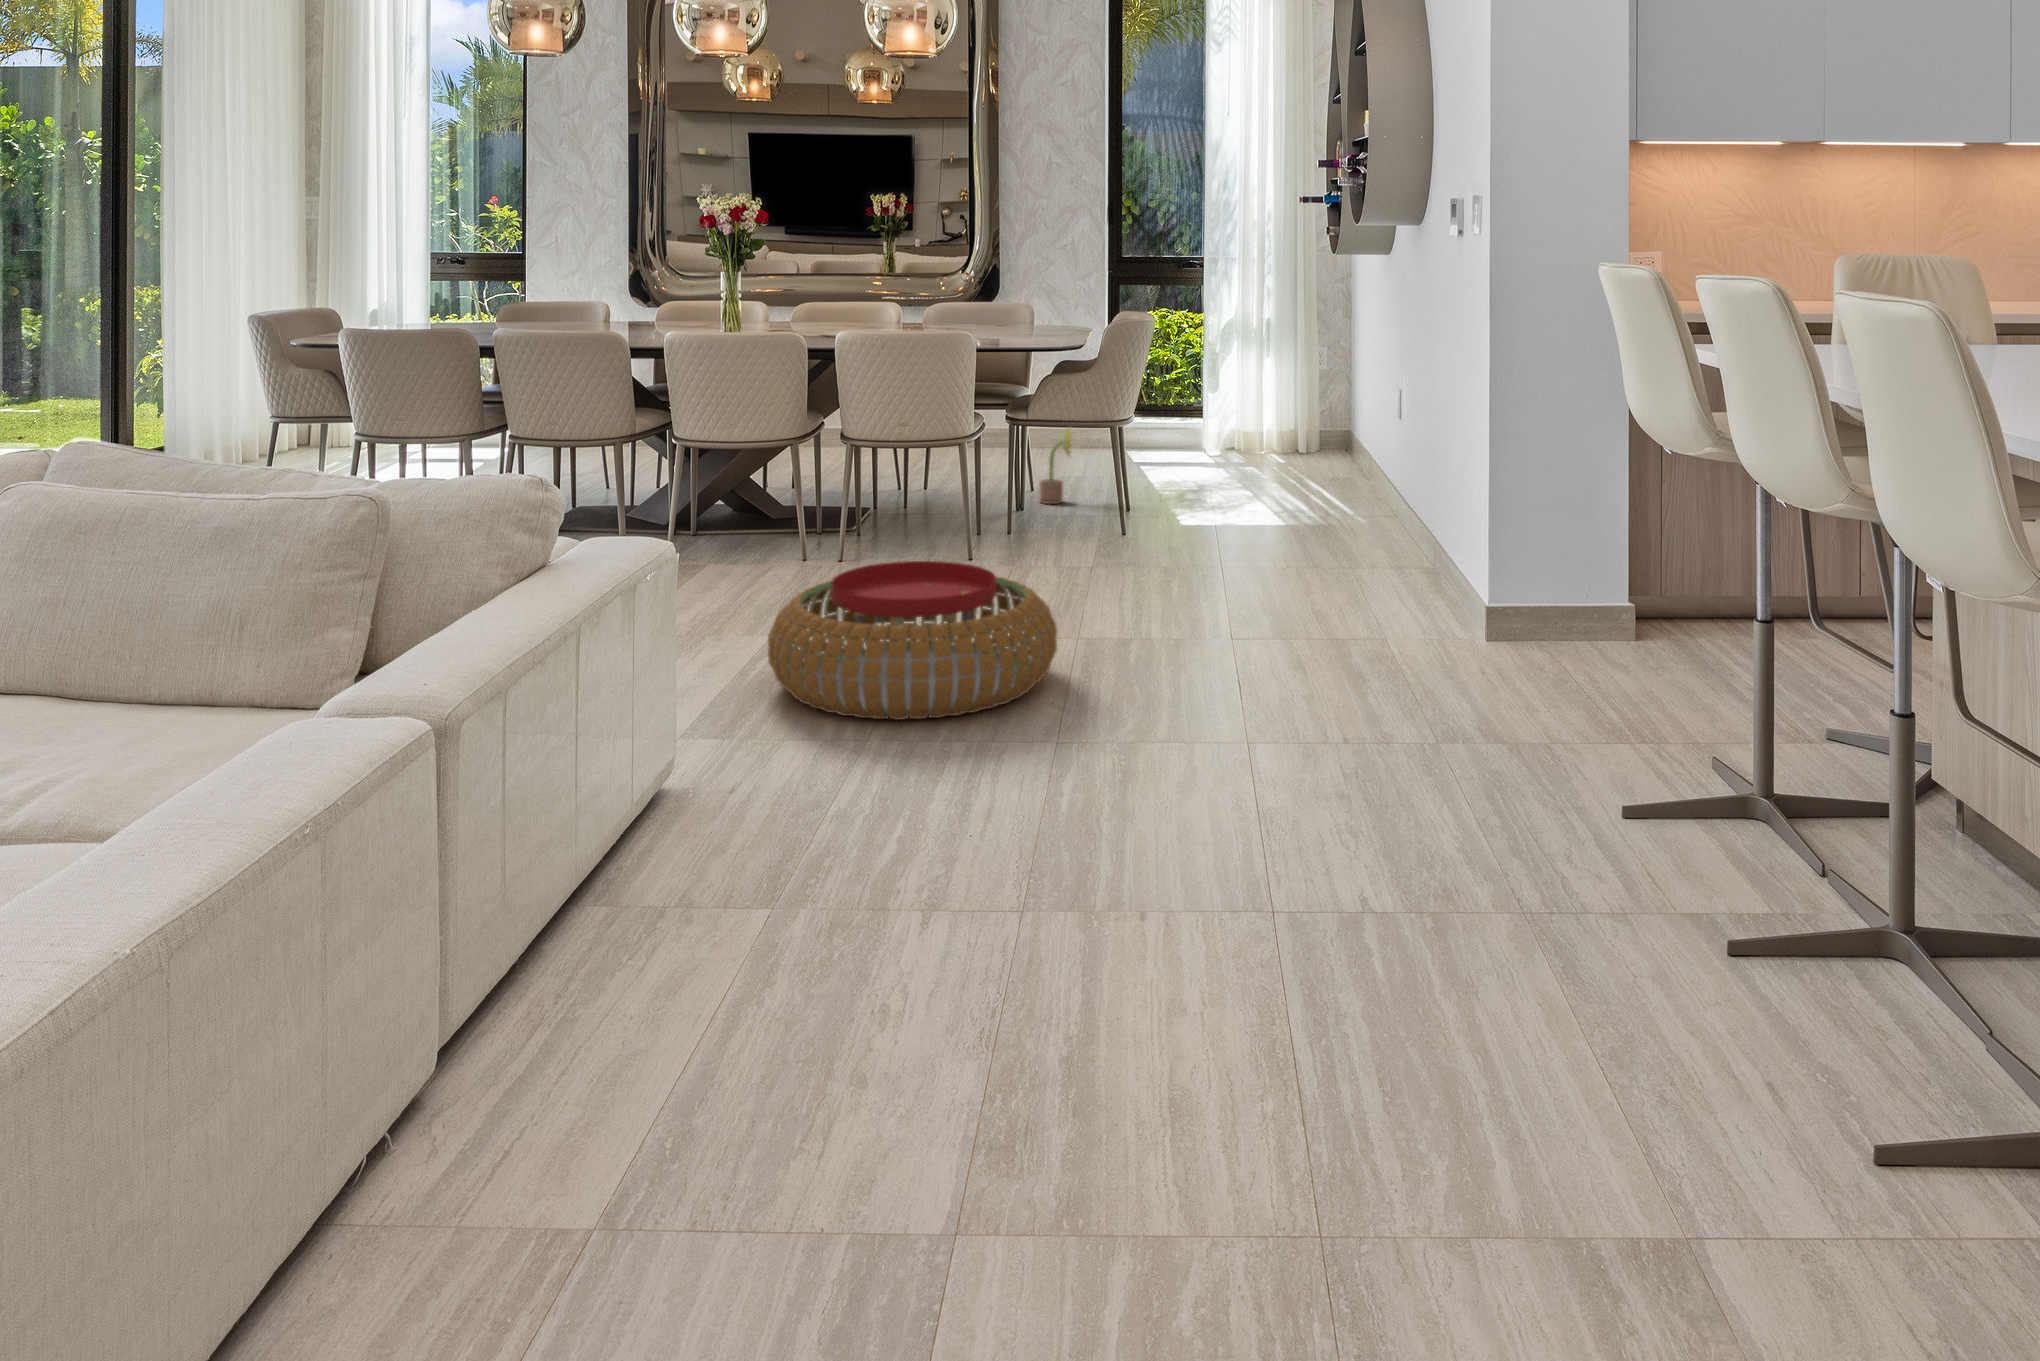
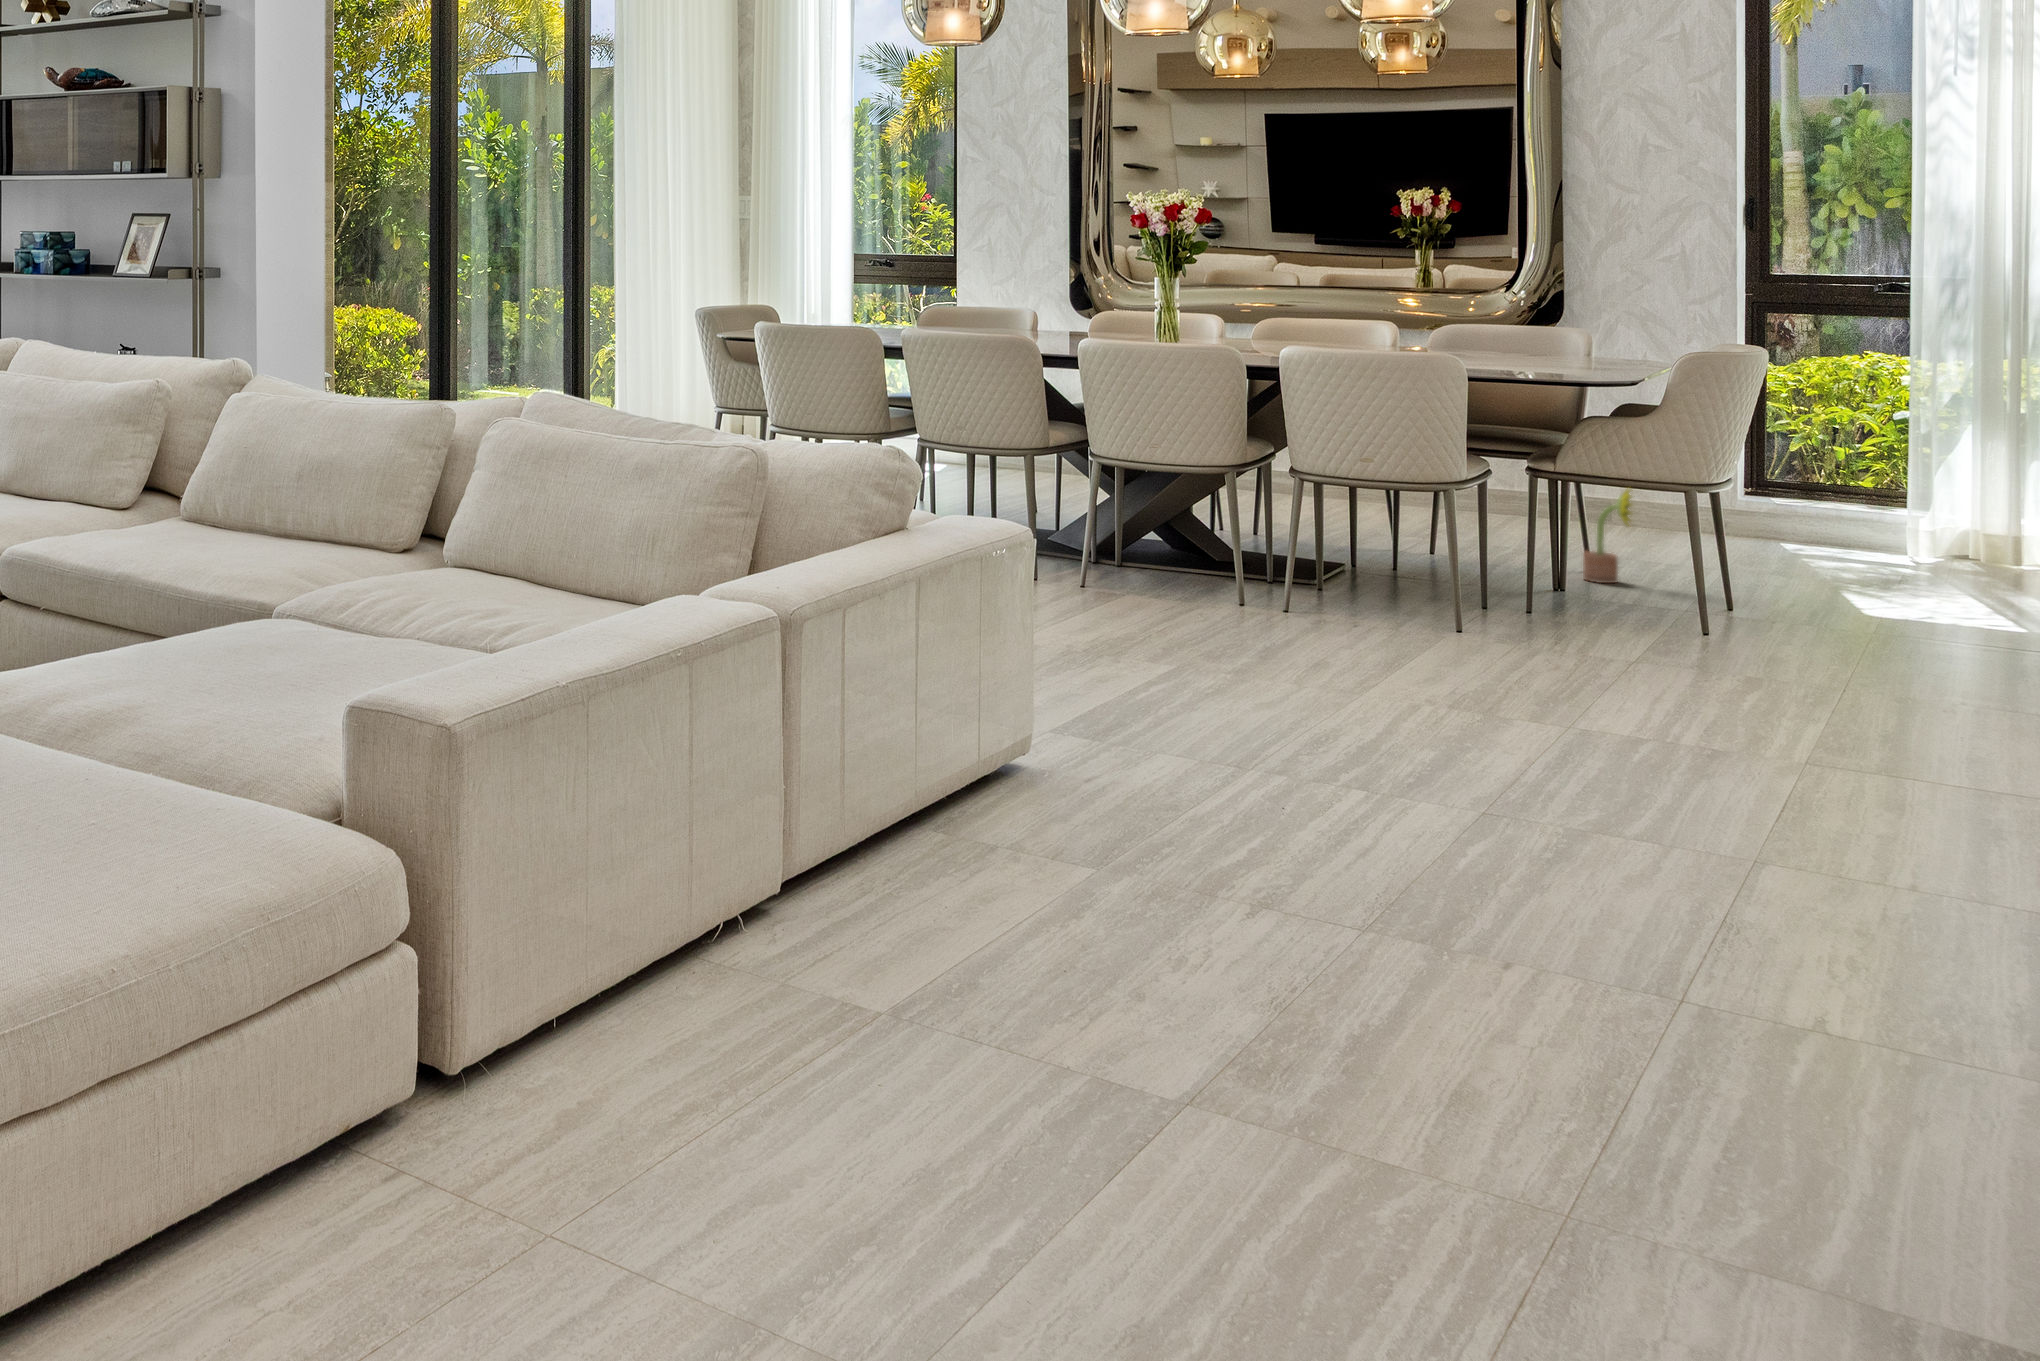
pouf: present [768,561,1057,720] -> none [1160,598,1516,766]

